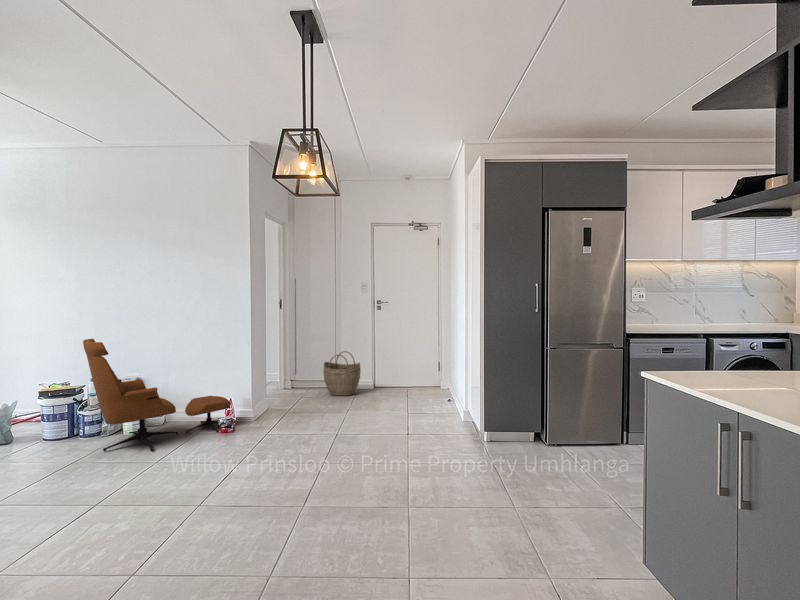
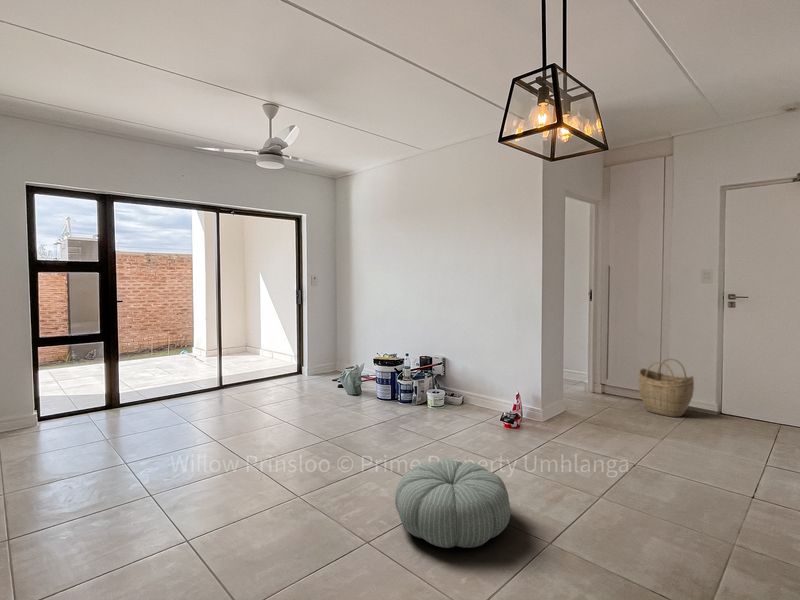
lounge chair: present [83,339,230,451] -> none [396,319,520,428]
pouf: none [141,465,263,551] -> present [395,459,511,548]

